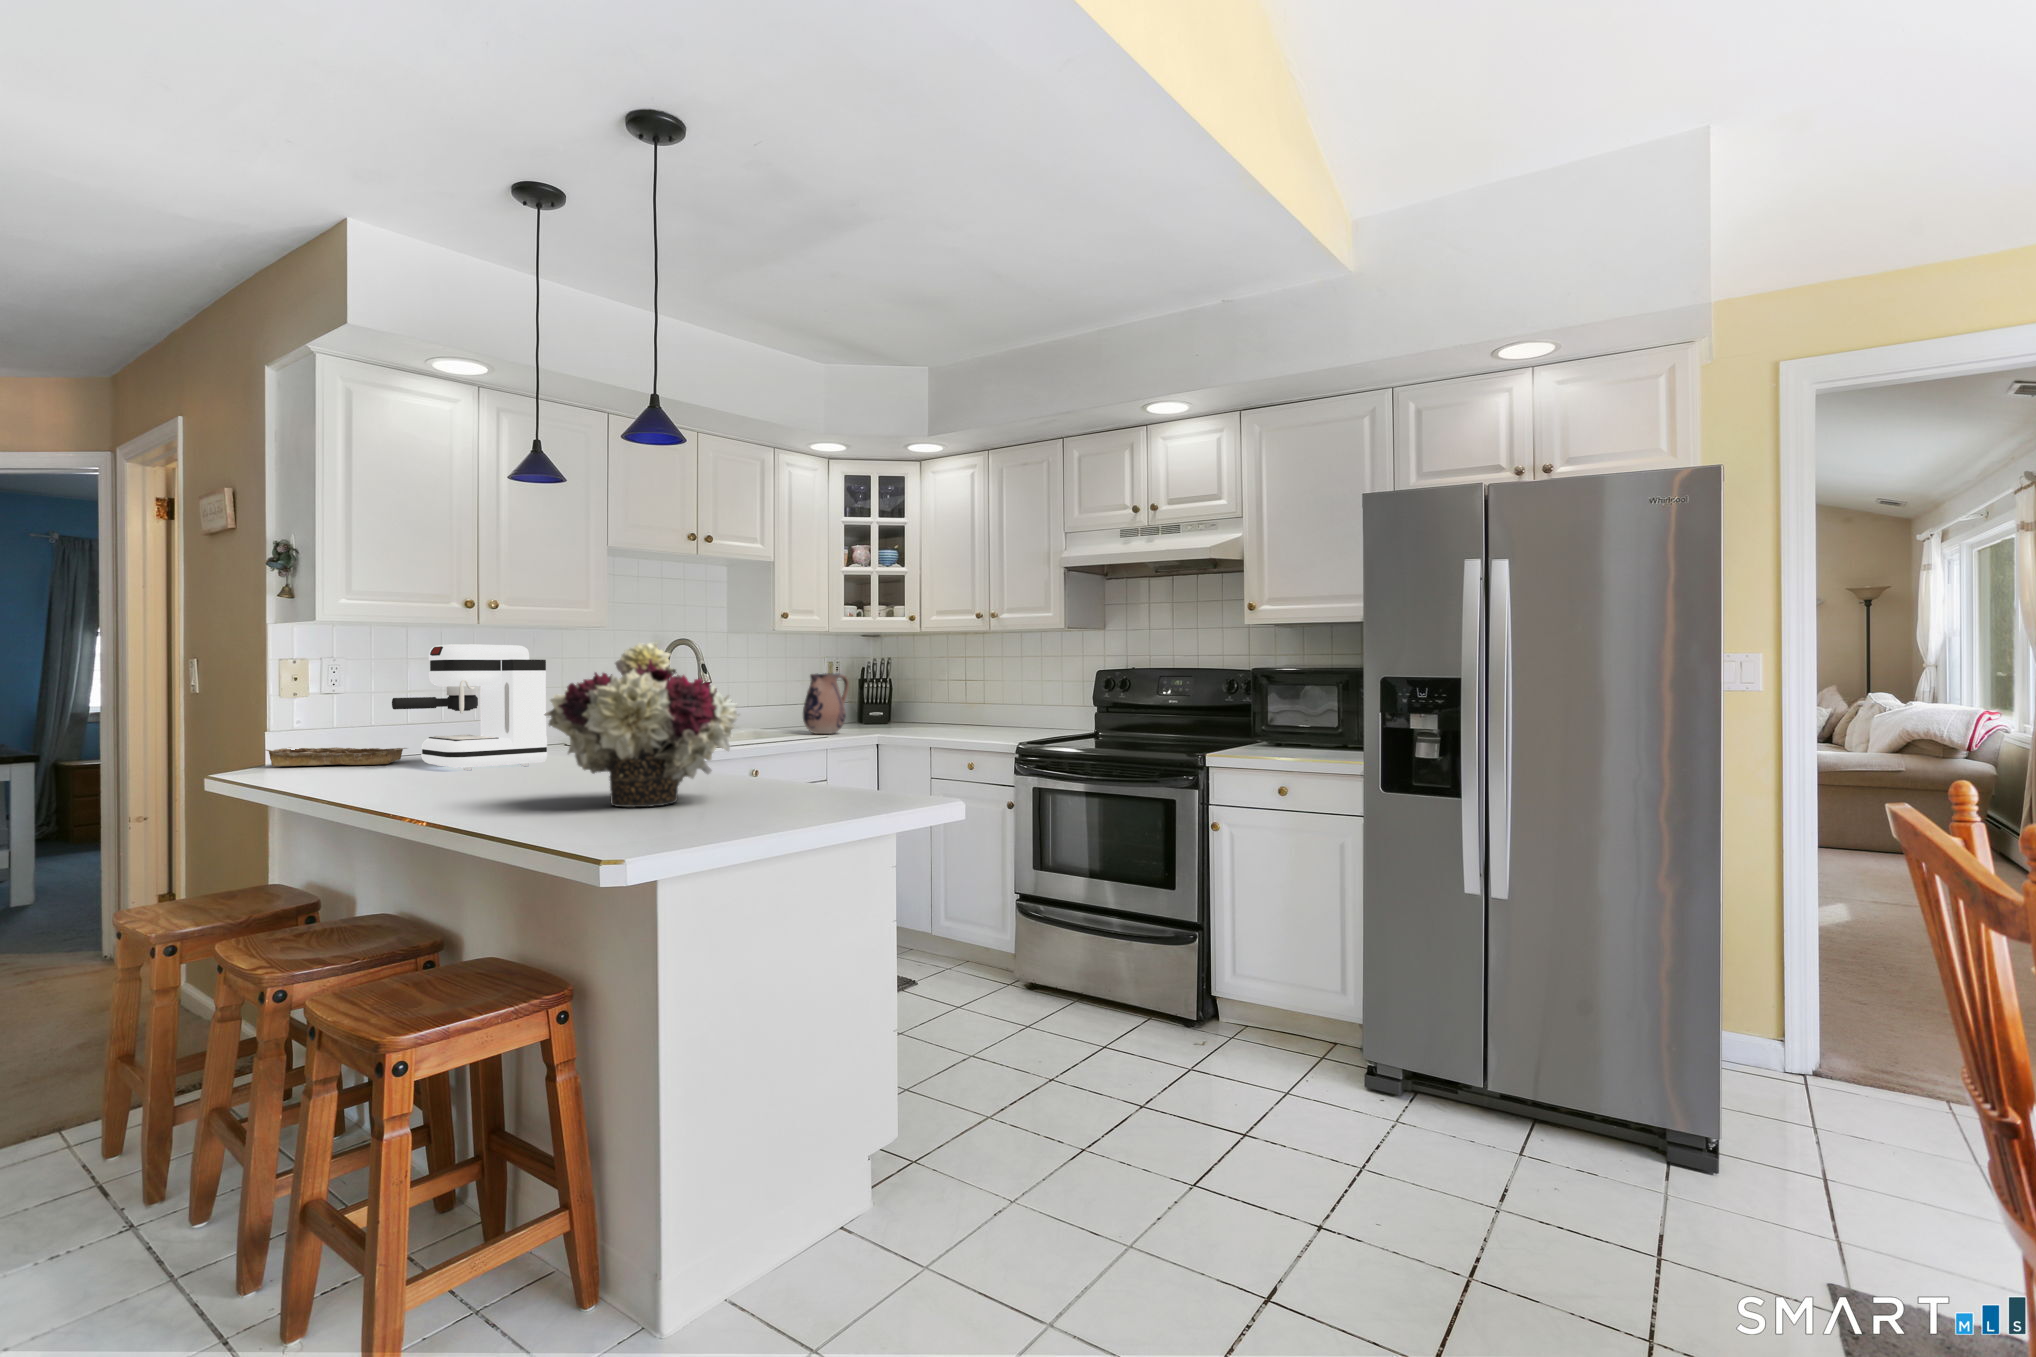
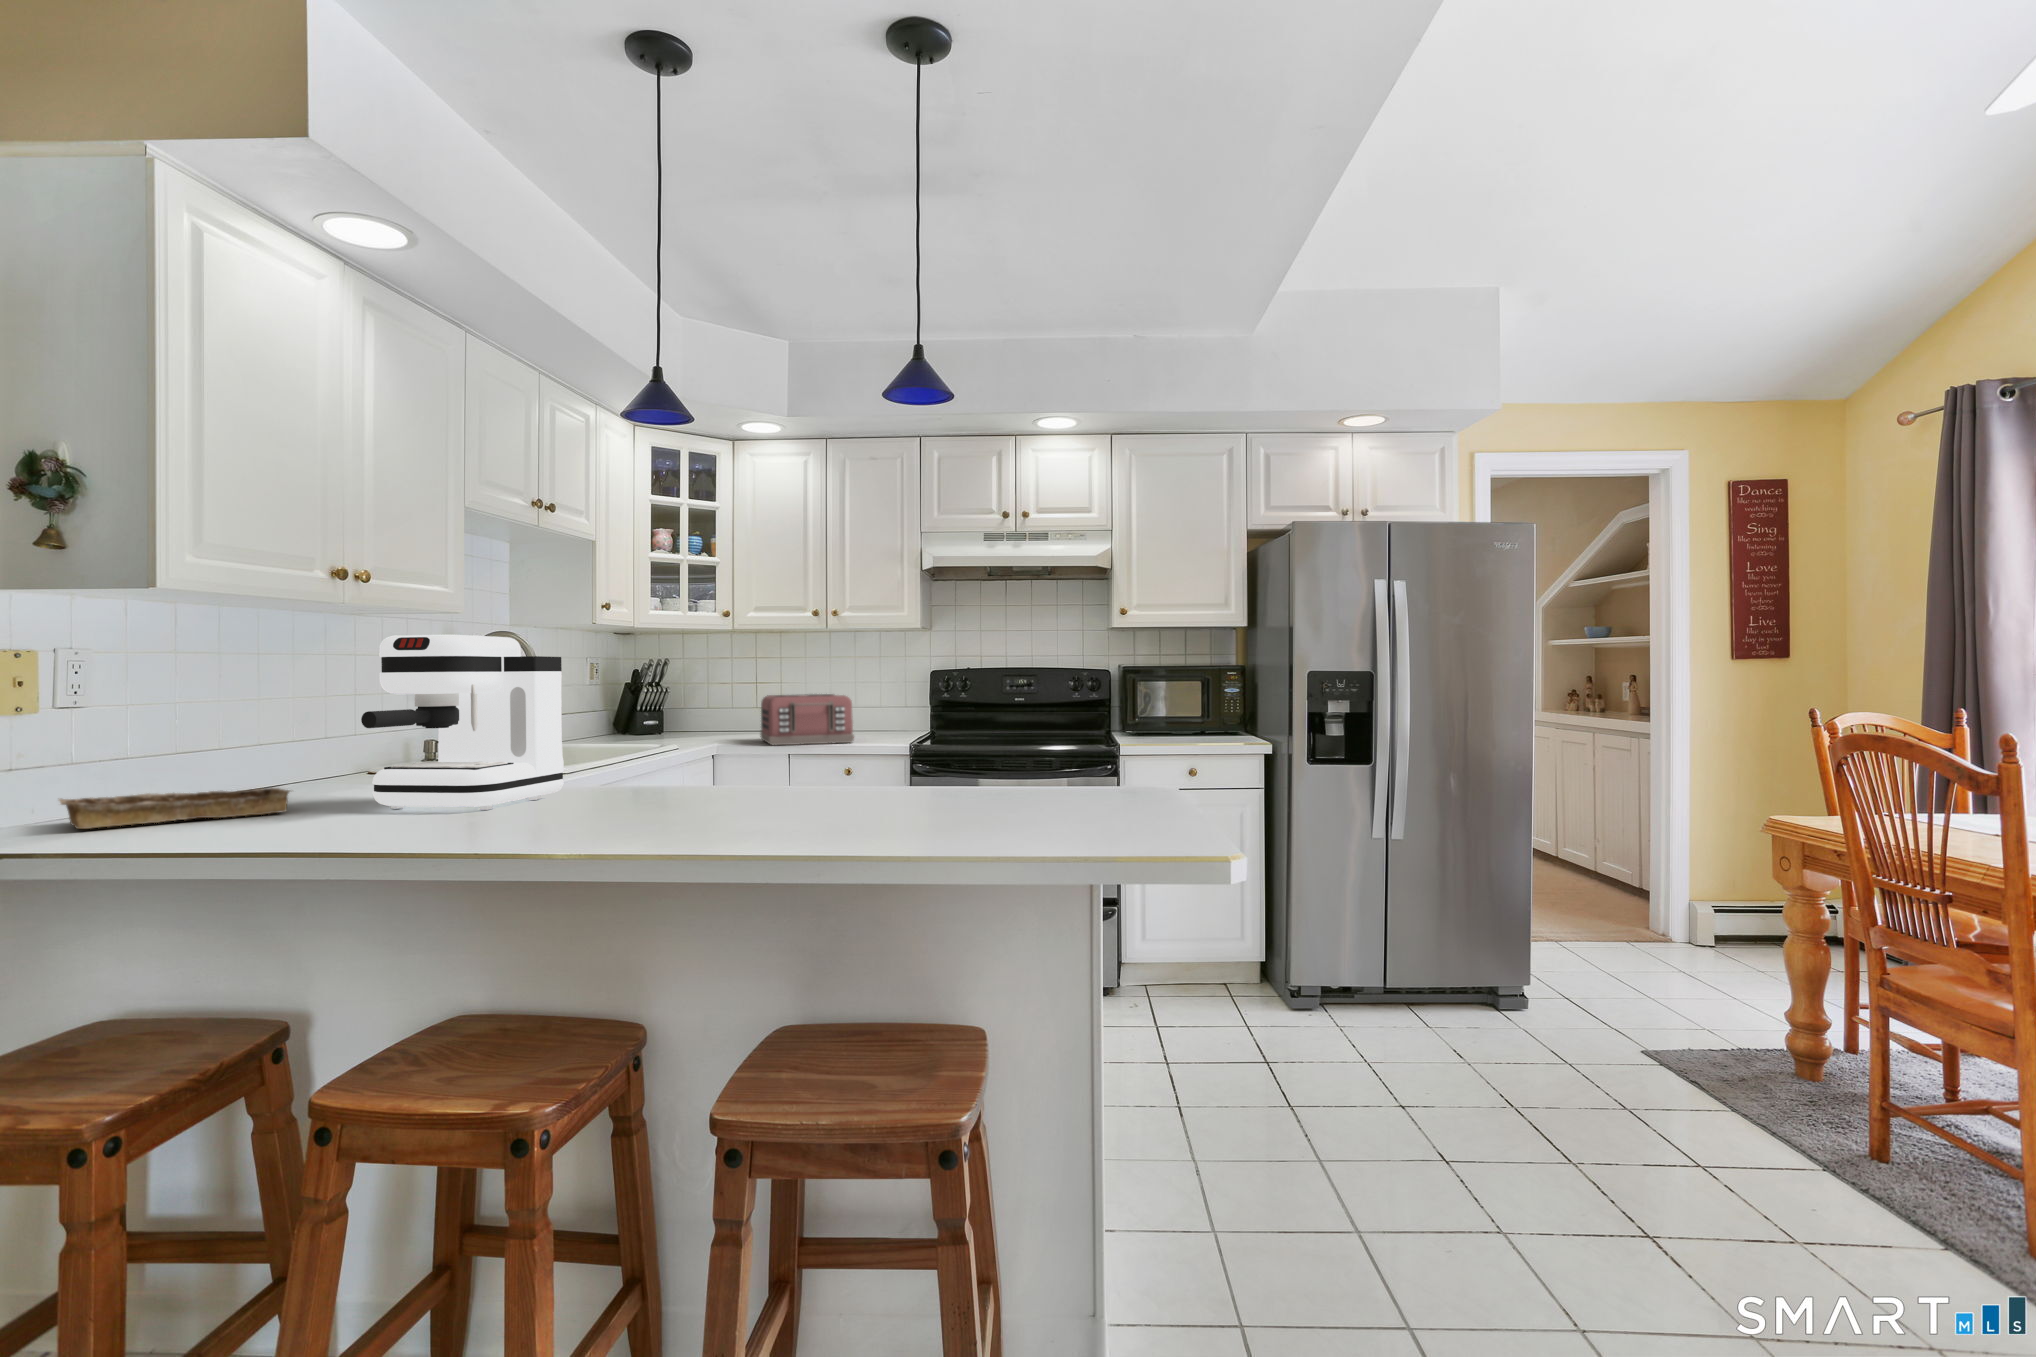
flower arrangement: present [545,643,739,807] -> none [906,637,1102,825]
ceramic pitcher: present [803,673,849,734] -> none [626,676,679,747]
toaster: none [901,691,994,737] -> present [760,694,854,745]

